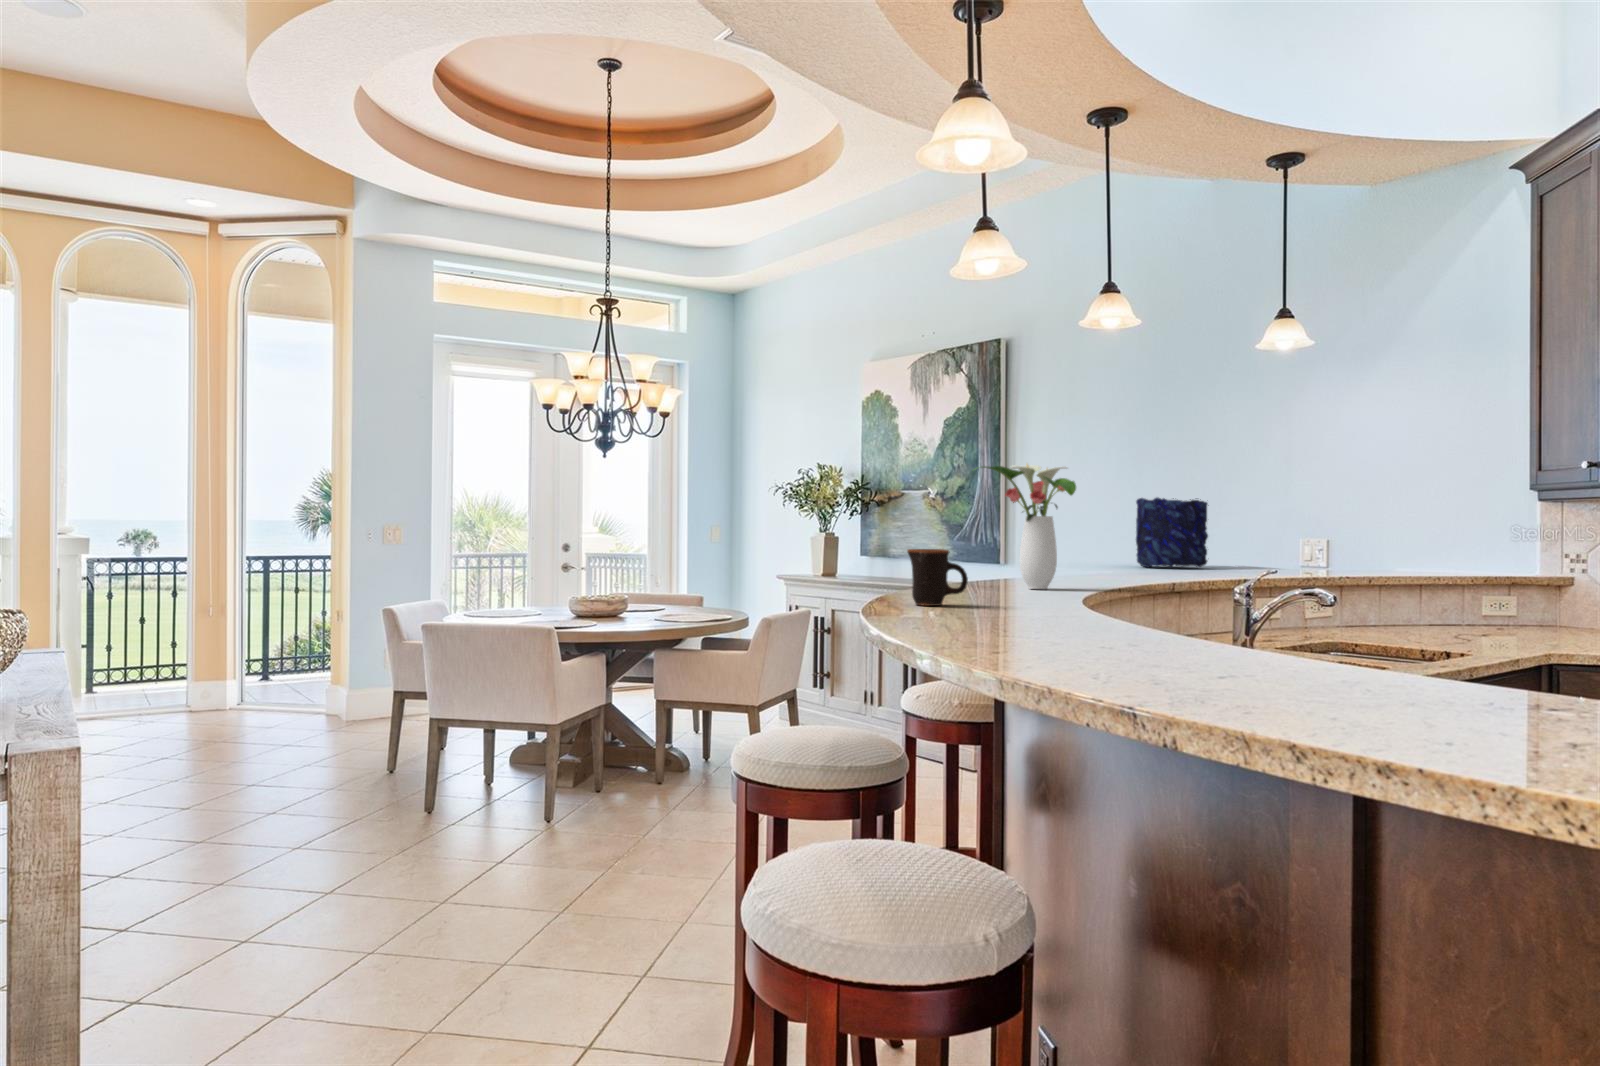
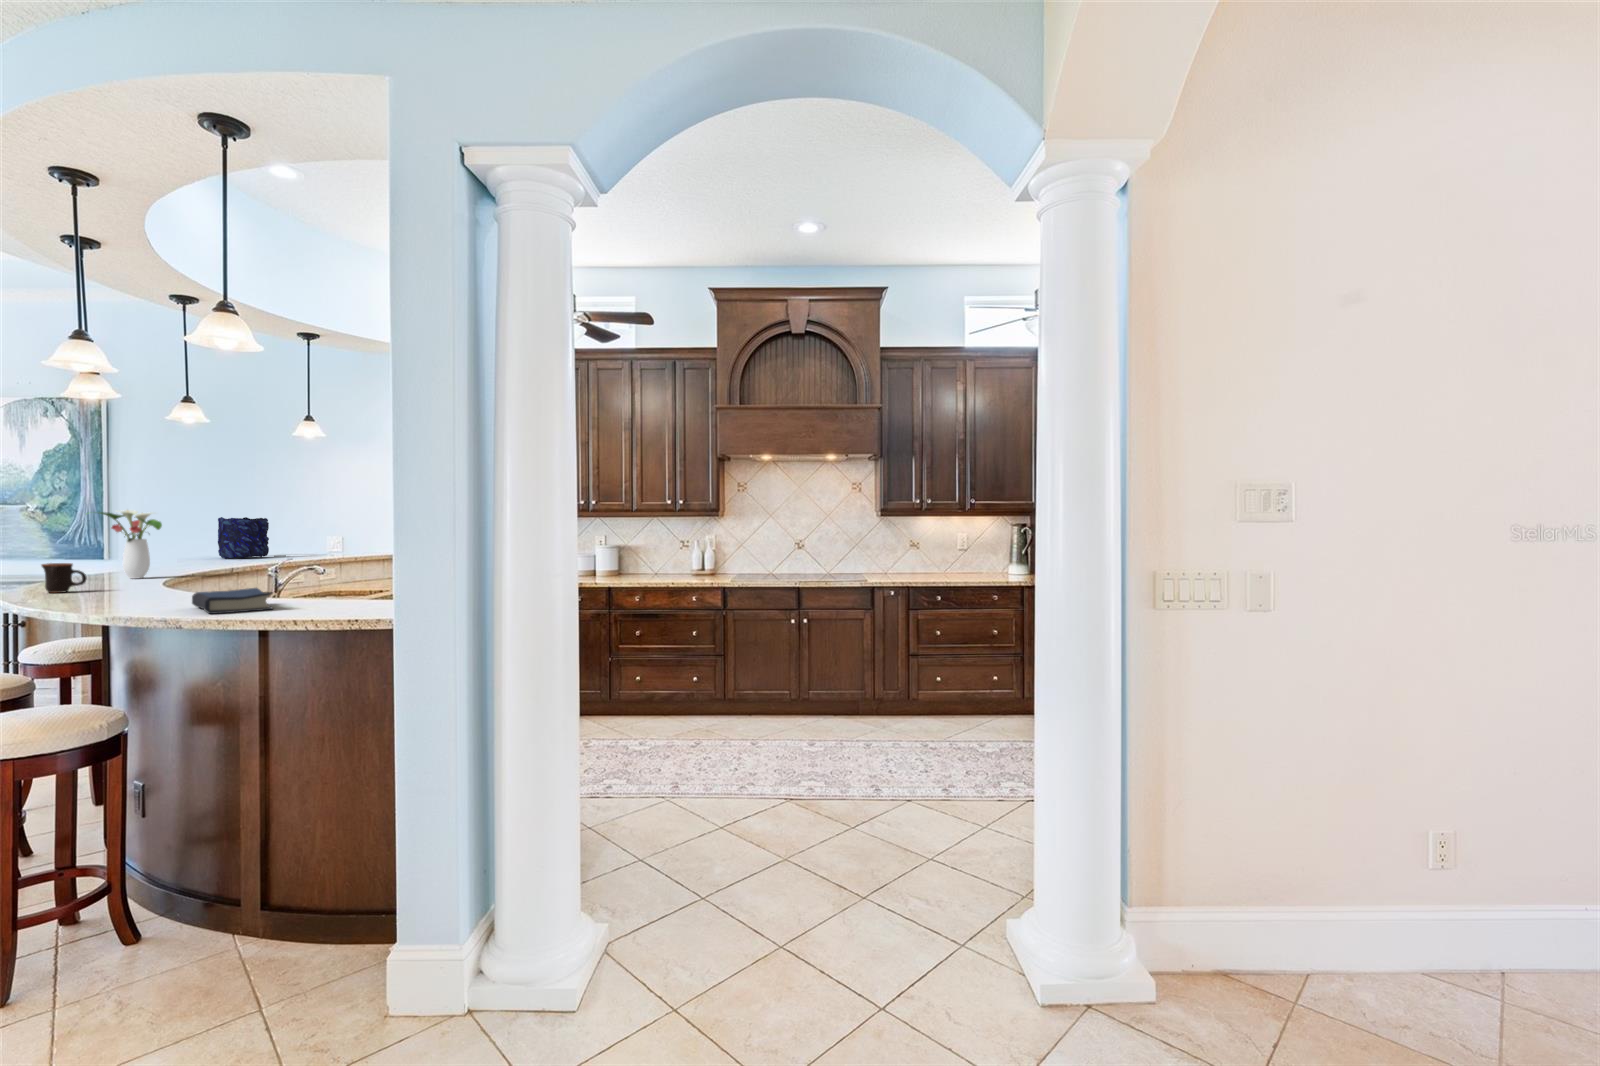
hardback book: none [1173,626,1448,719] -> present [192,588,273,614]

